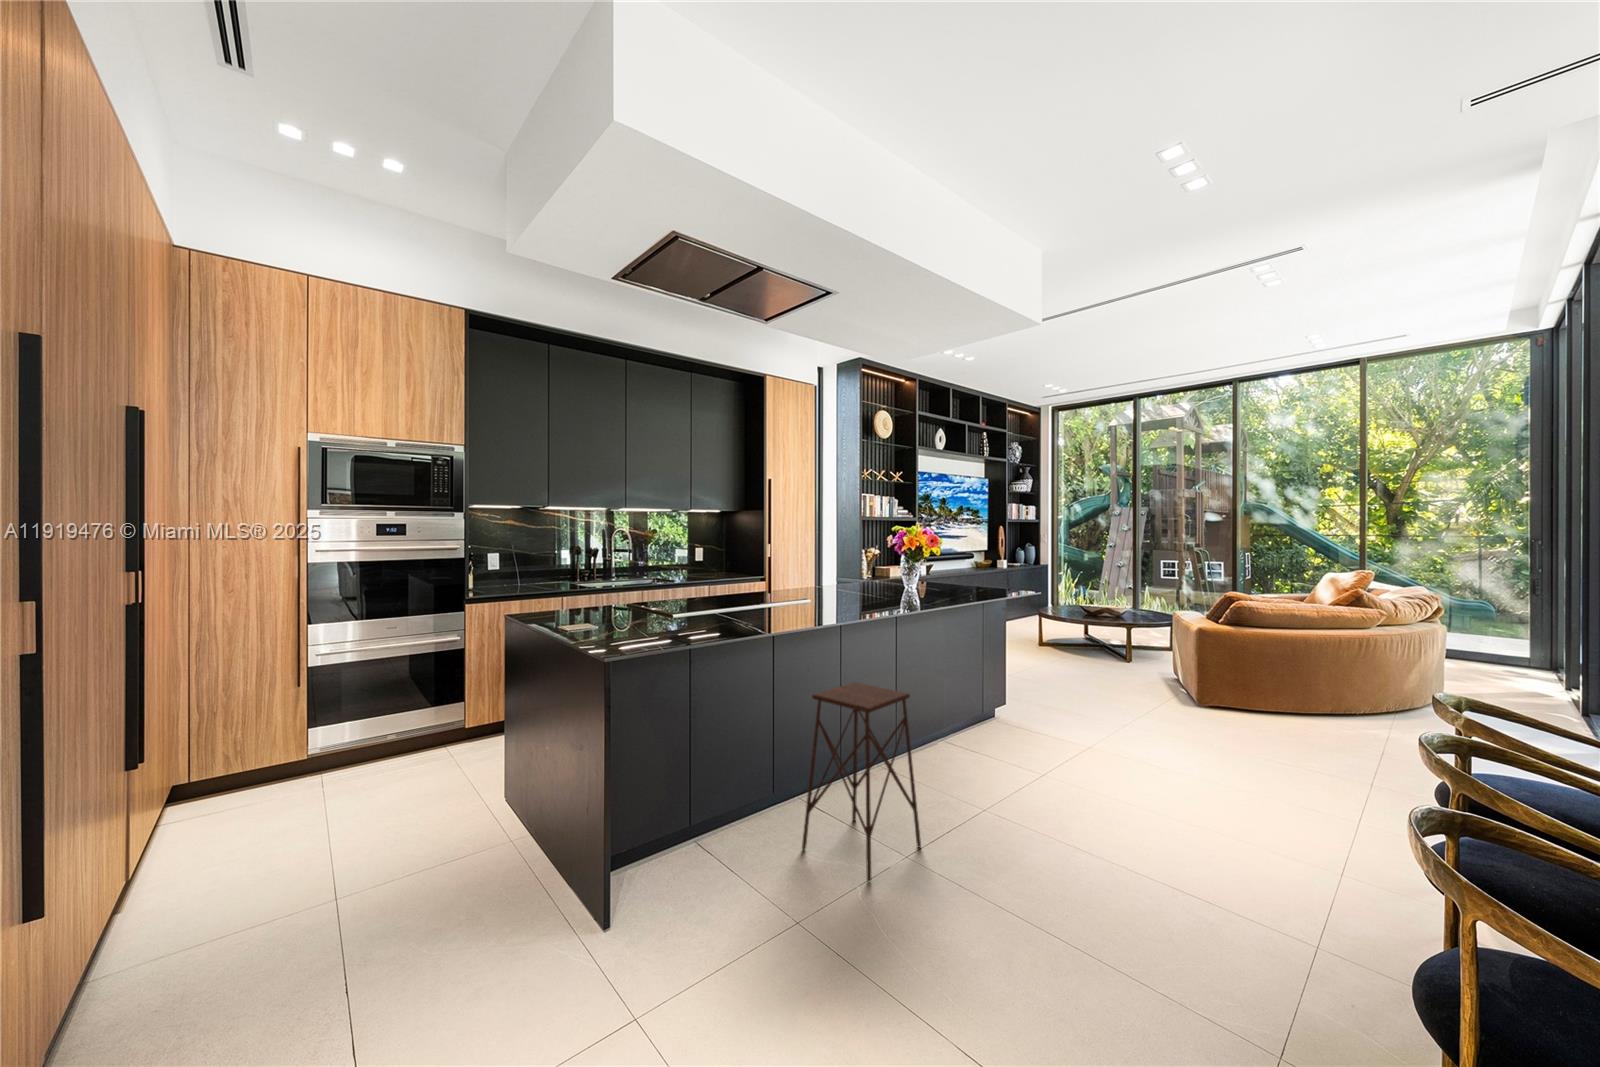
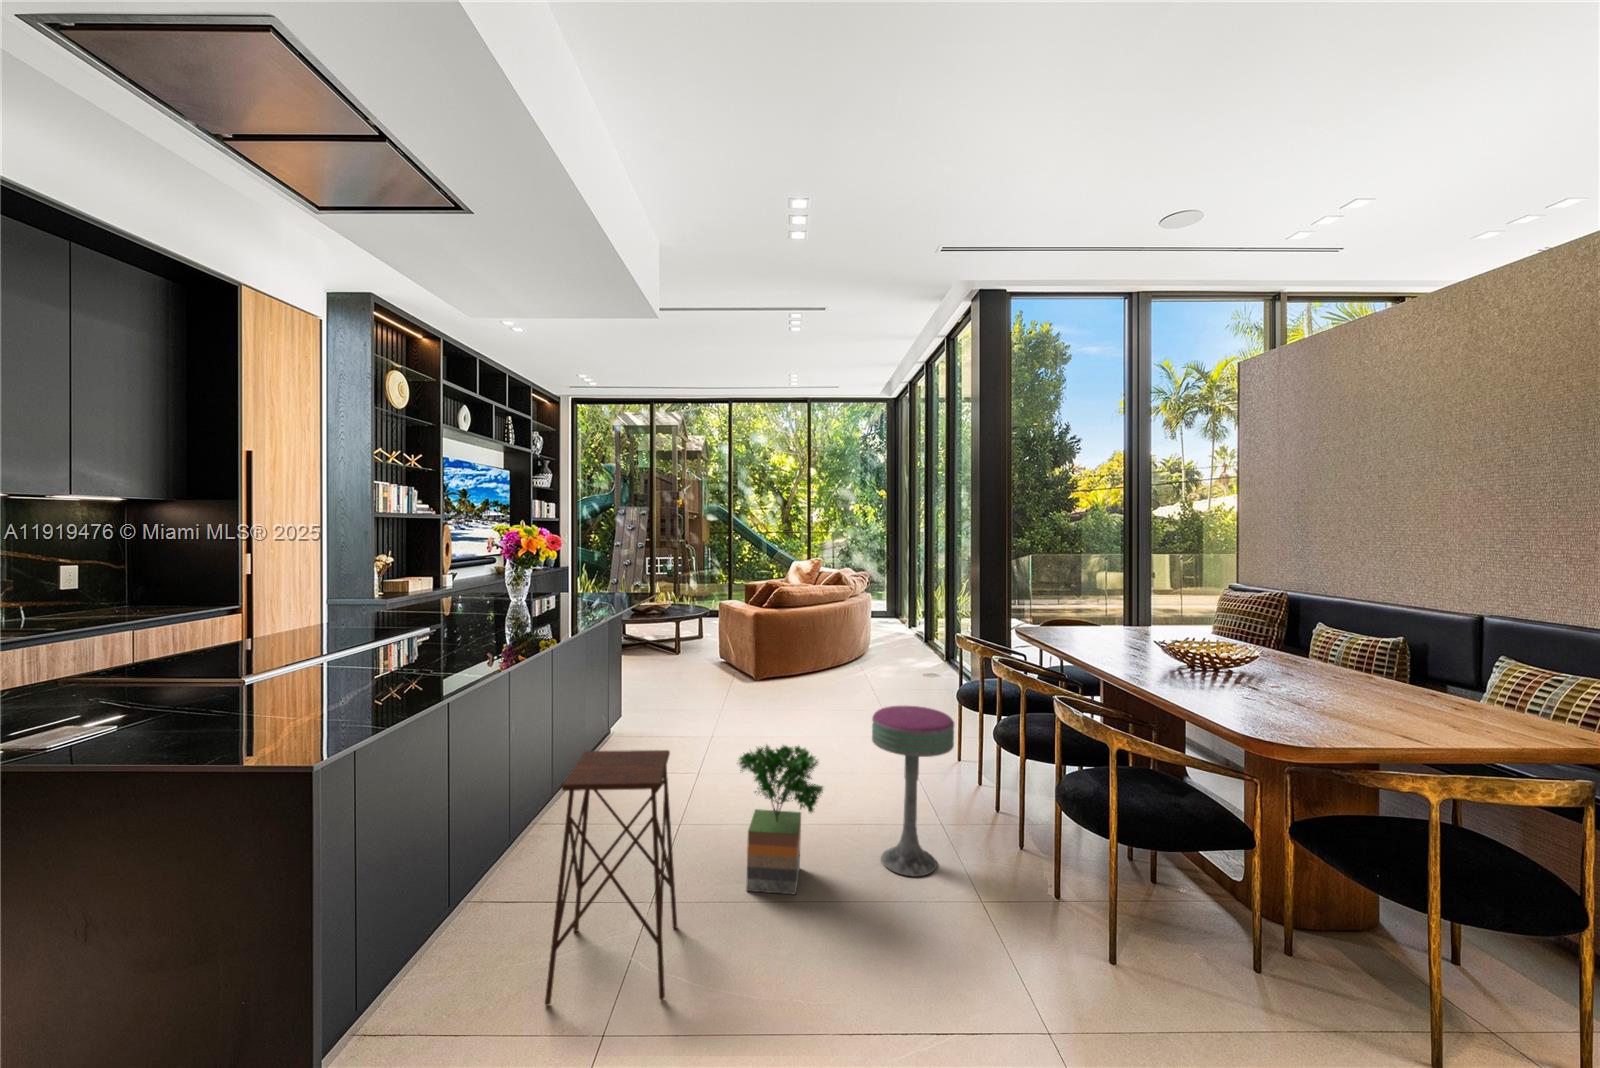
bar stool: none [1153,711,1269,919] -> present [872,706,955,877]
potted tree: none [997,717,1088,870] -> present [737,745,823,894]

